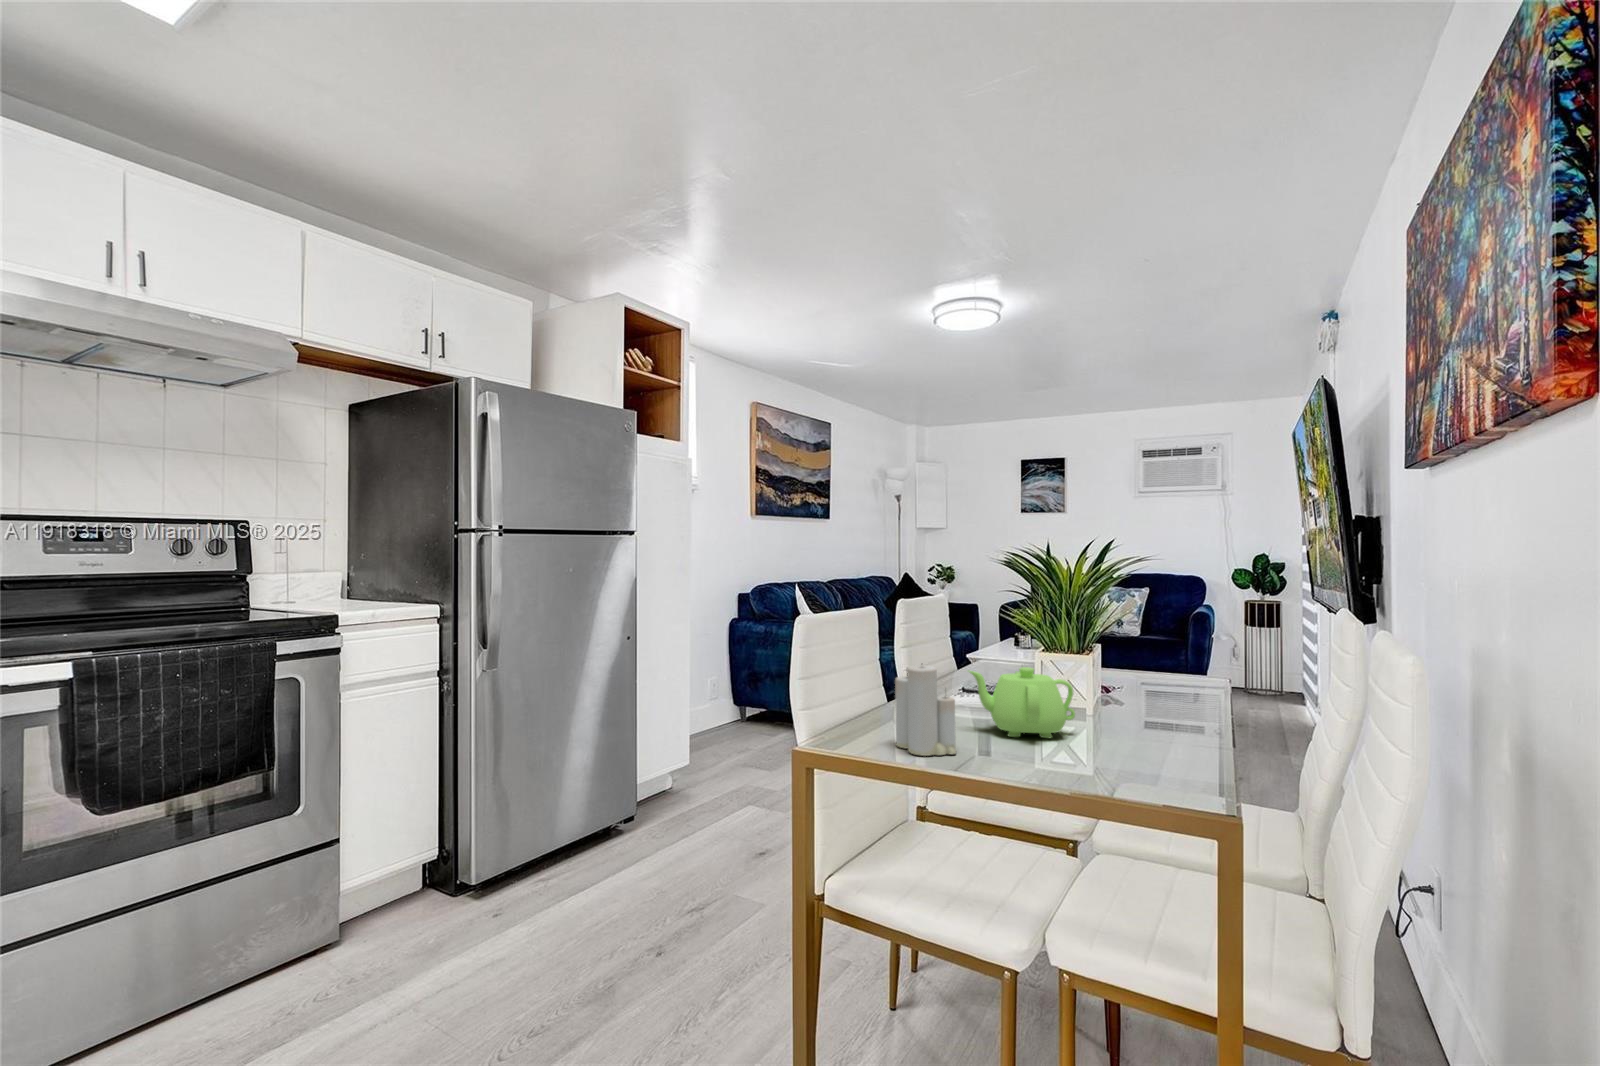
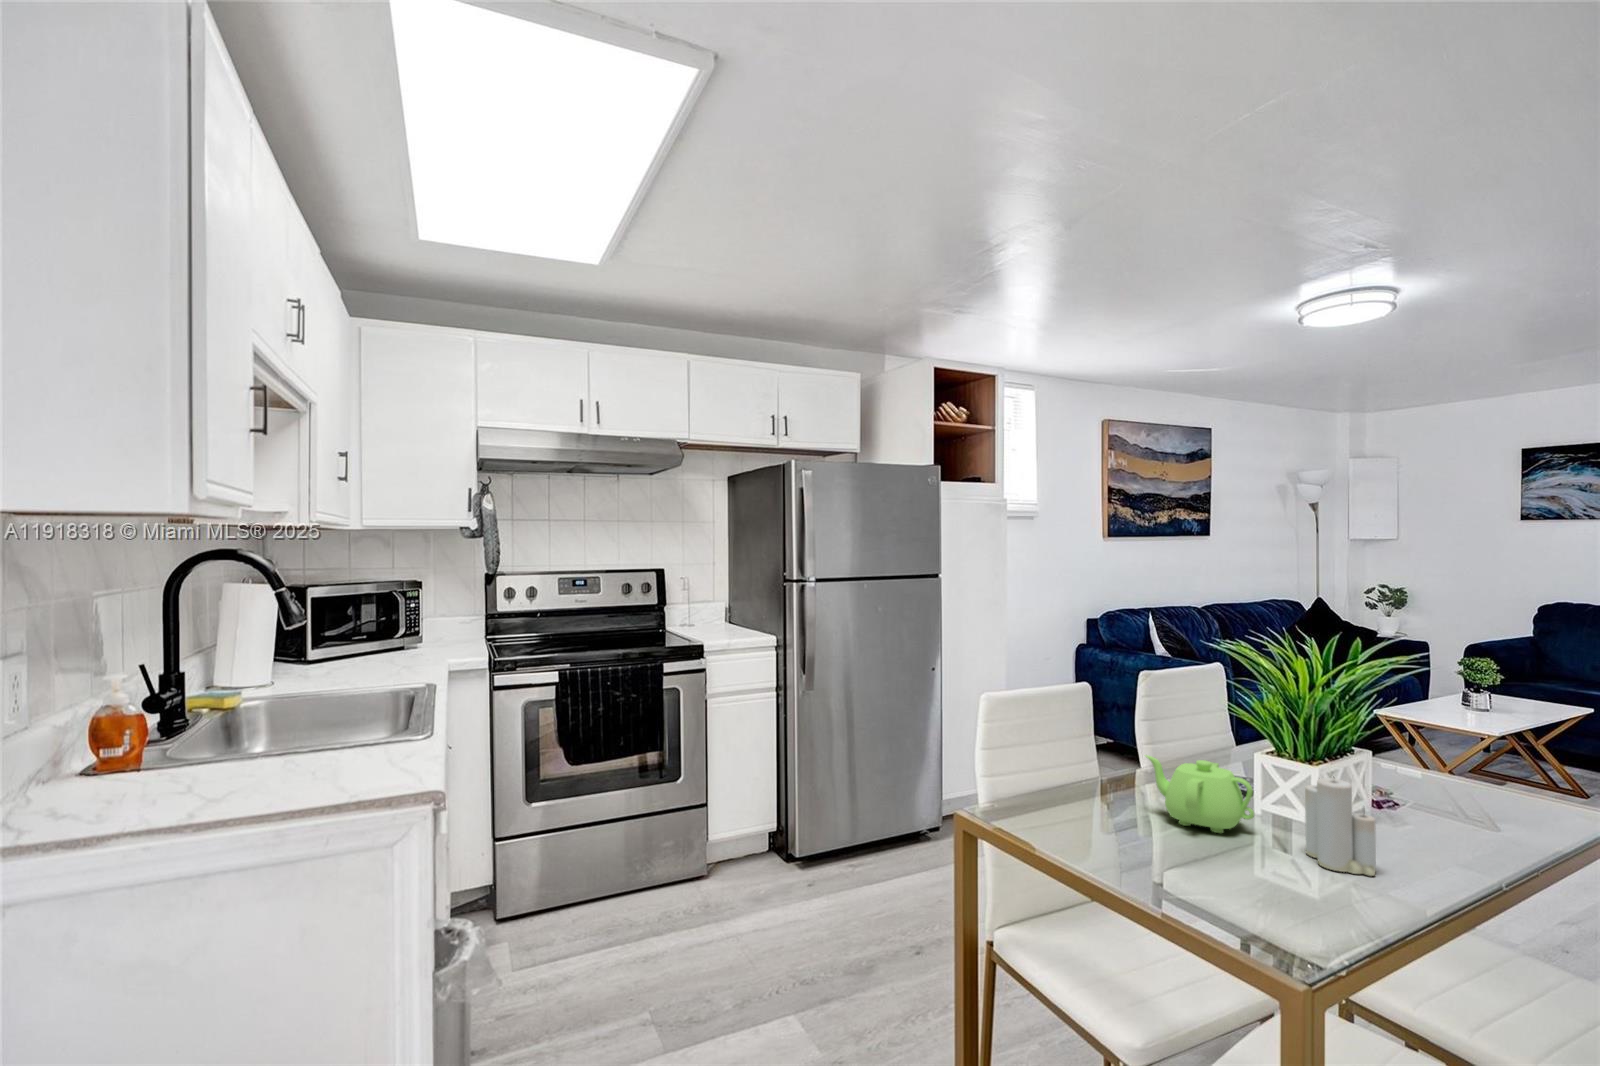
candle: present [895,665,956,756] -> present [1305,778,1376,876]

